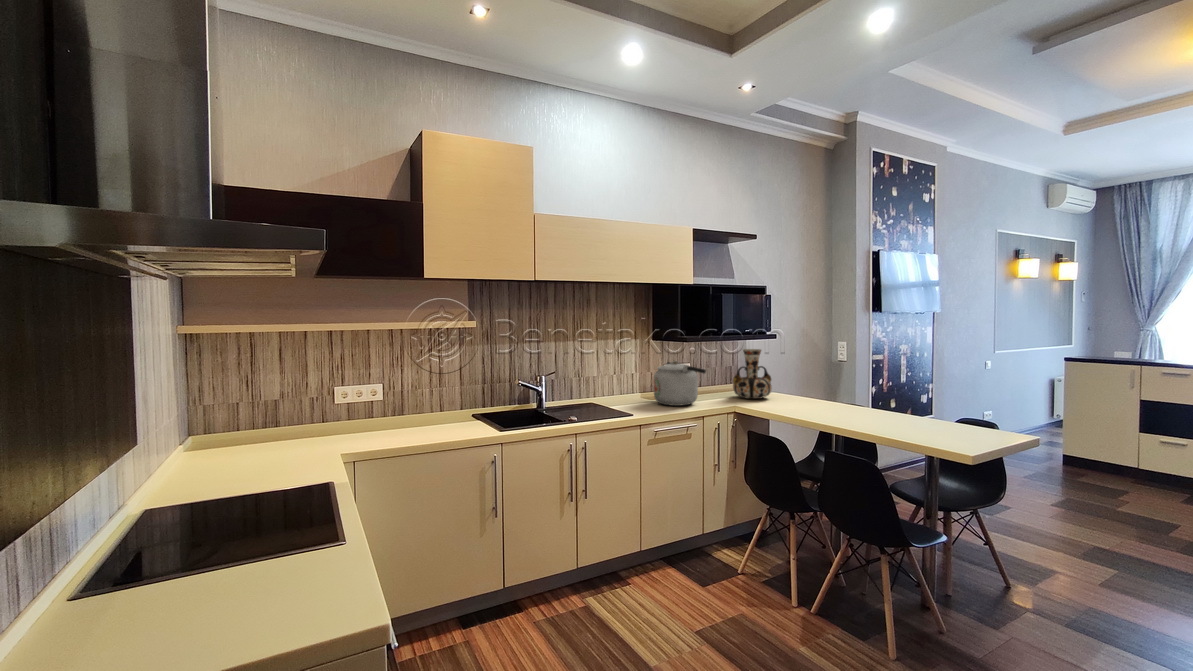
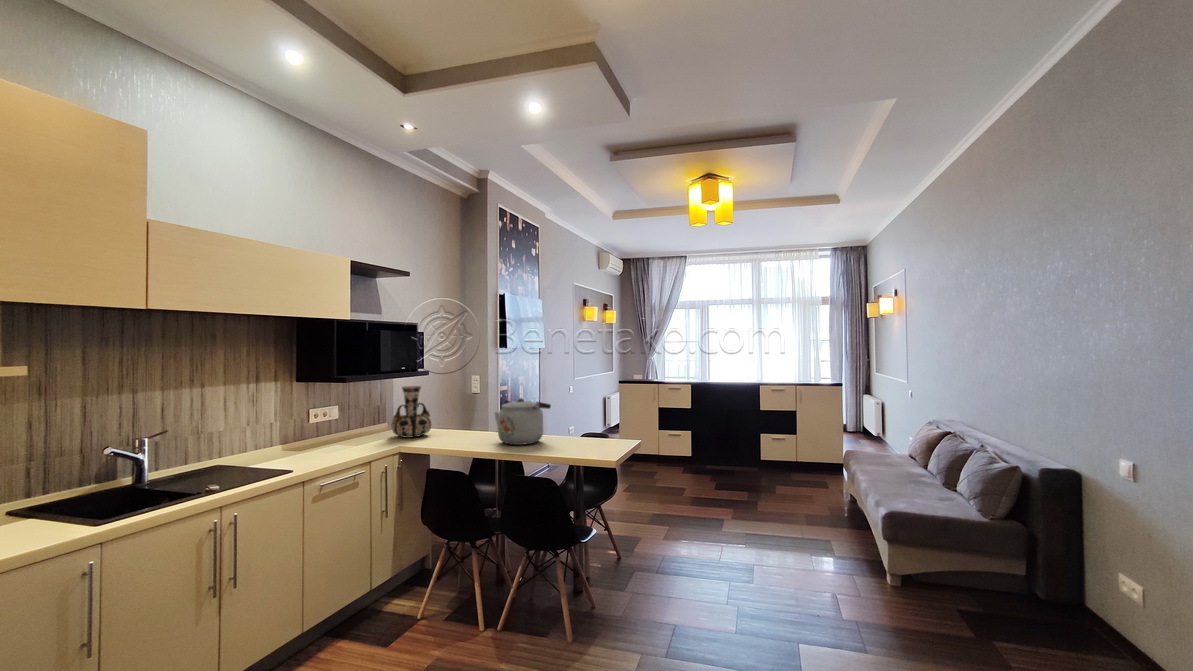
kettle: present [654,361,706,406] -> present [495,398,551,445]

